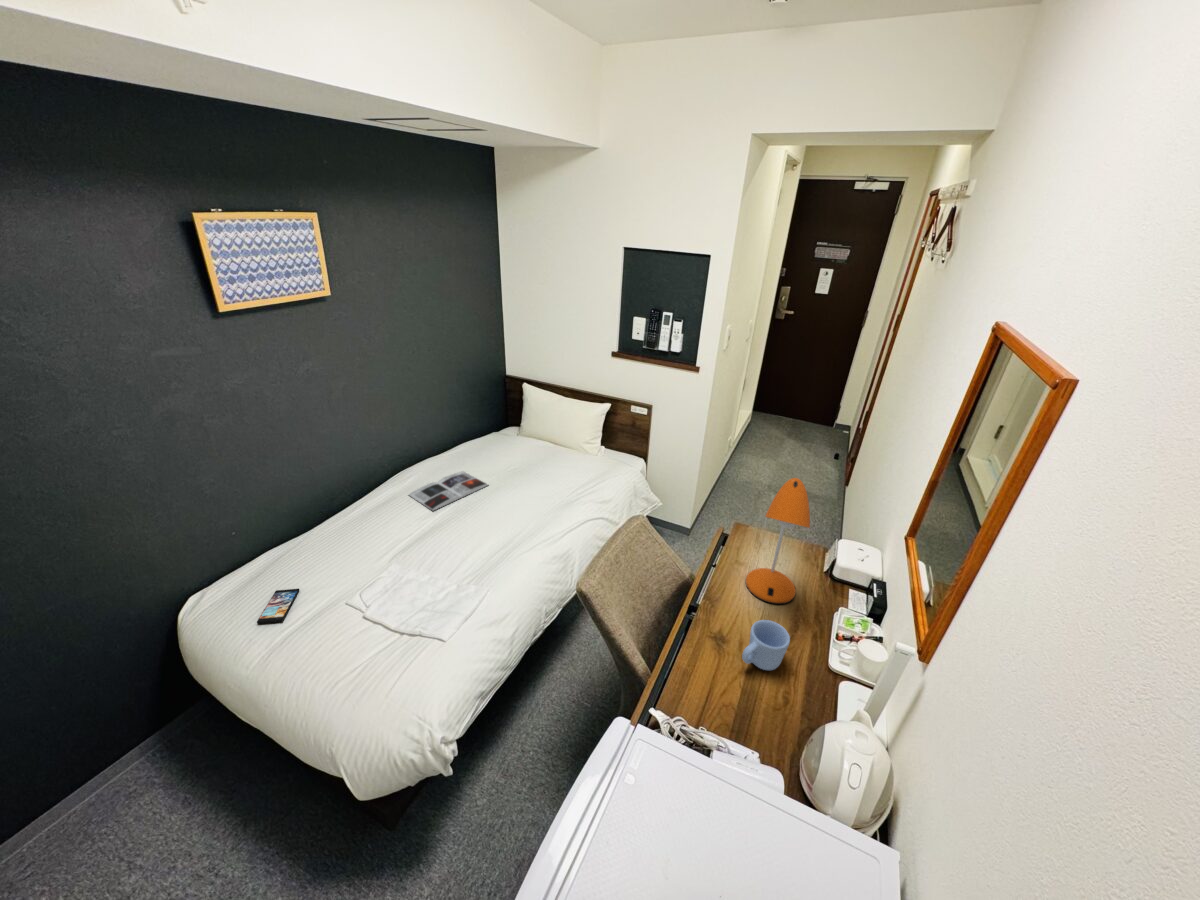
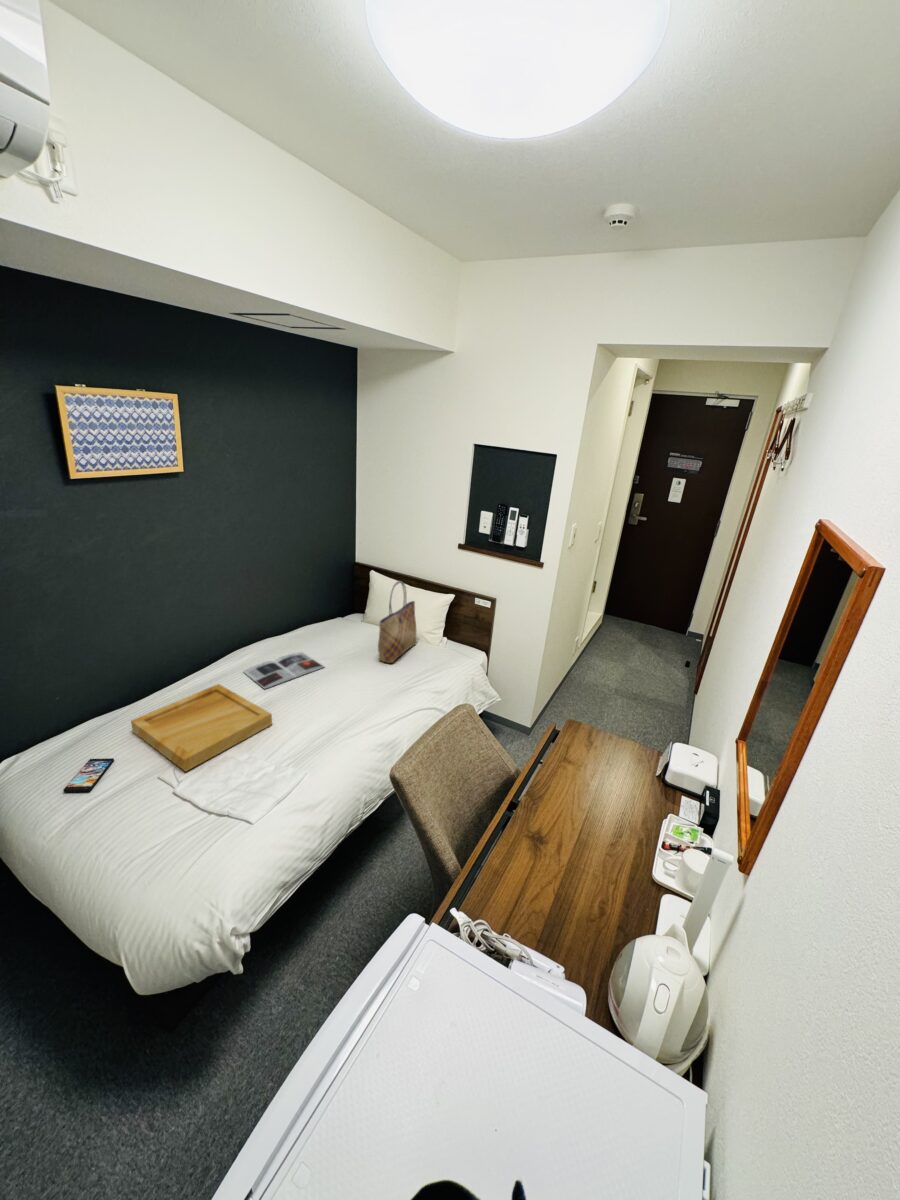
tote bag: none [540,395,575,477] -> present [378,581,416,663]
desk lamp: present [746,478,810,604] -> none [571,671,636,806]
tray: none [309,509,447,597] -> present [131,684,272,771]
mug: present [742,620,790,670] -> none [558,820,610,877]

